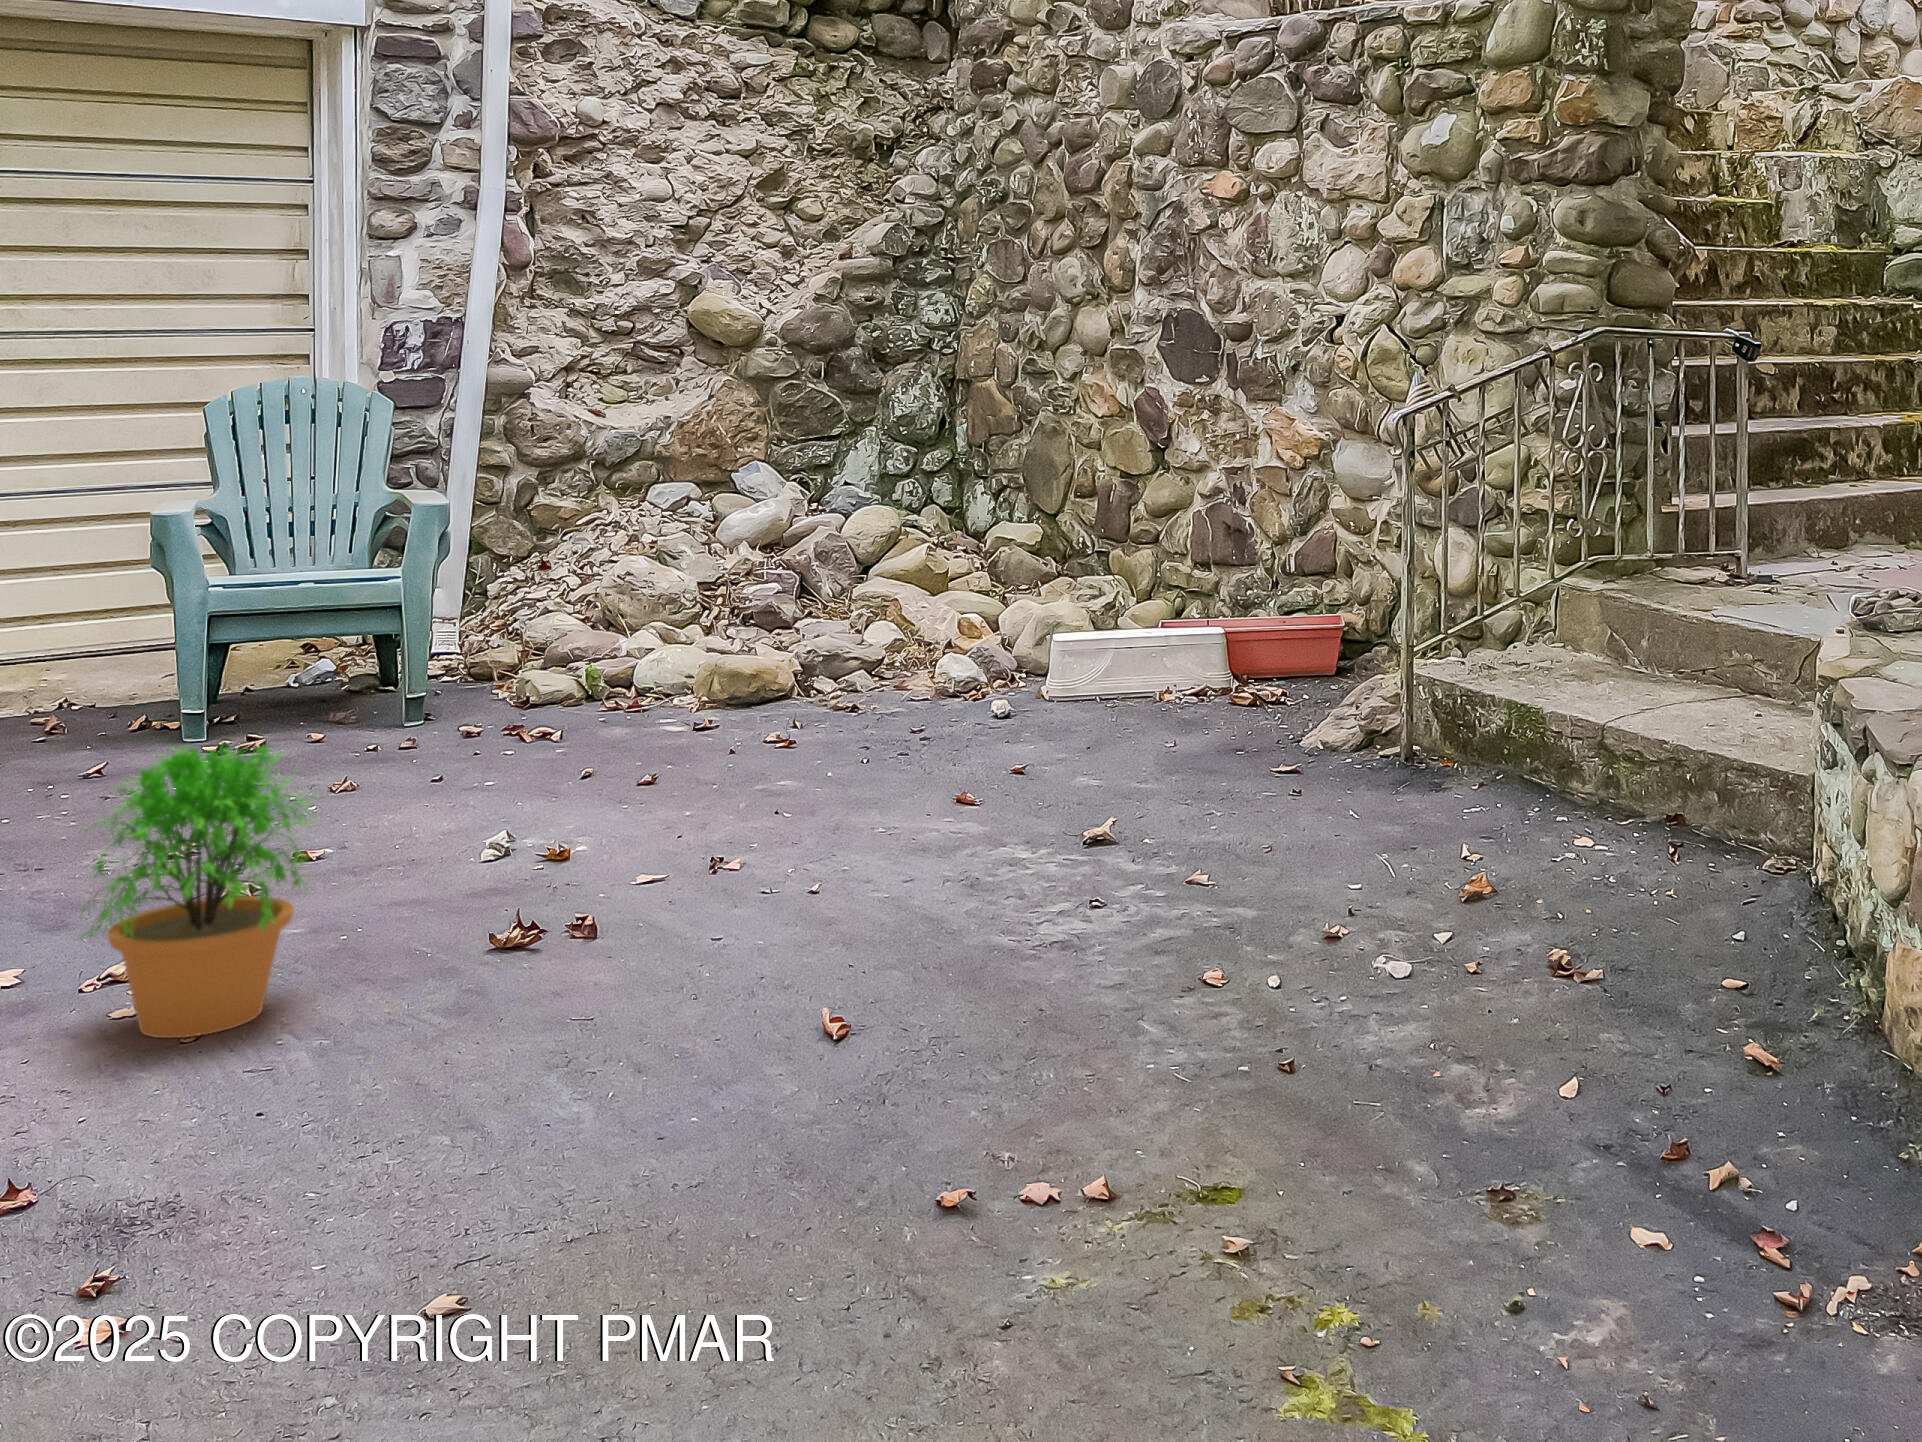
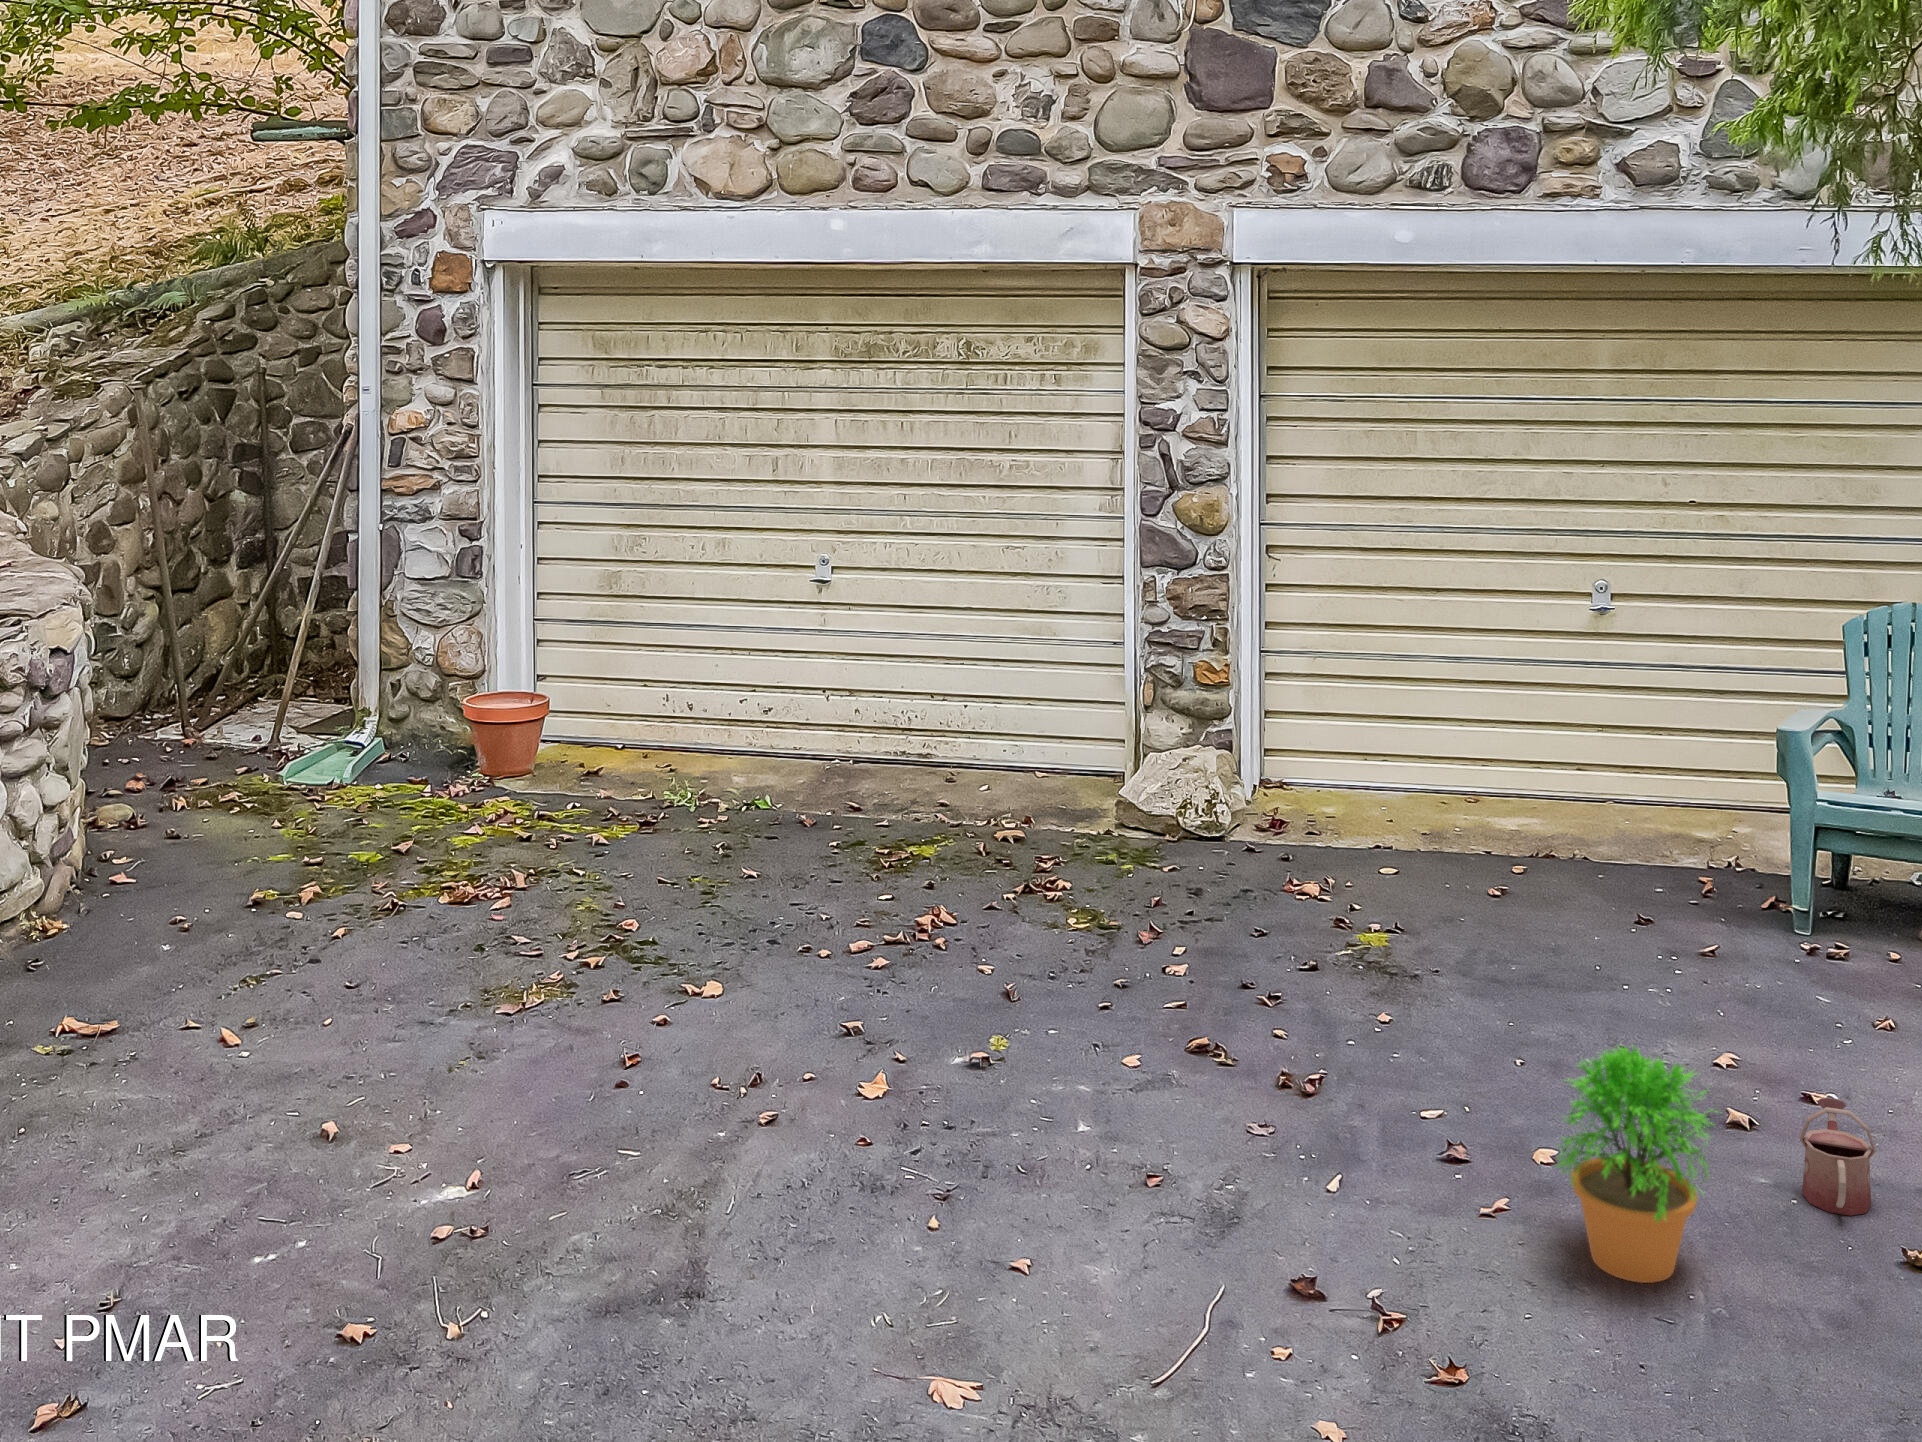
watering can: none [356,799,446,918] -> present [1800,1098,1876,1216]

